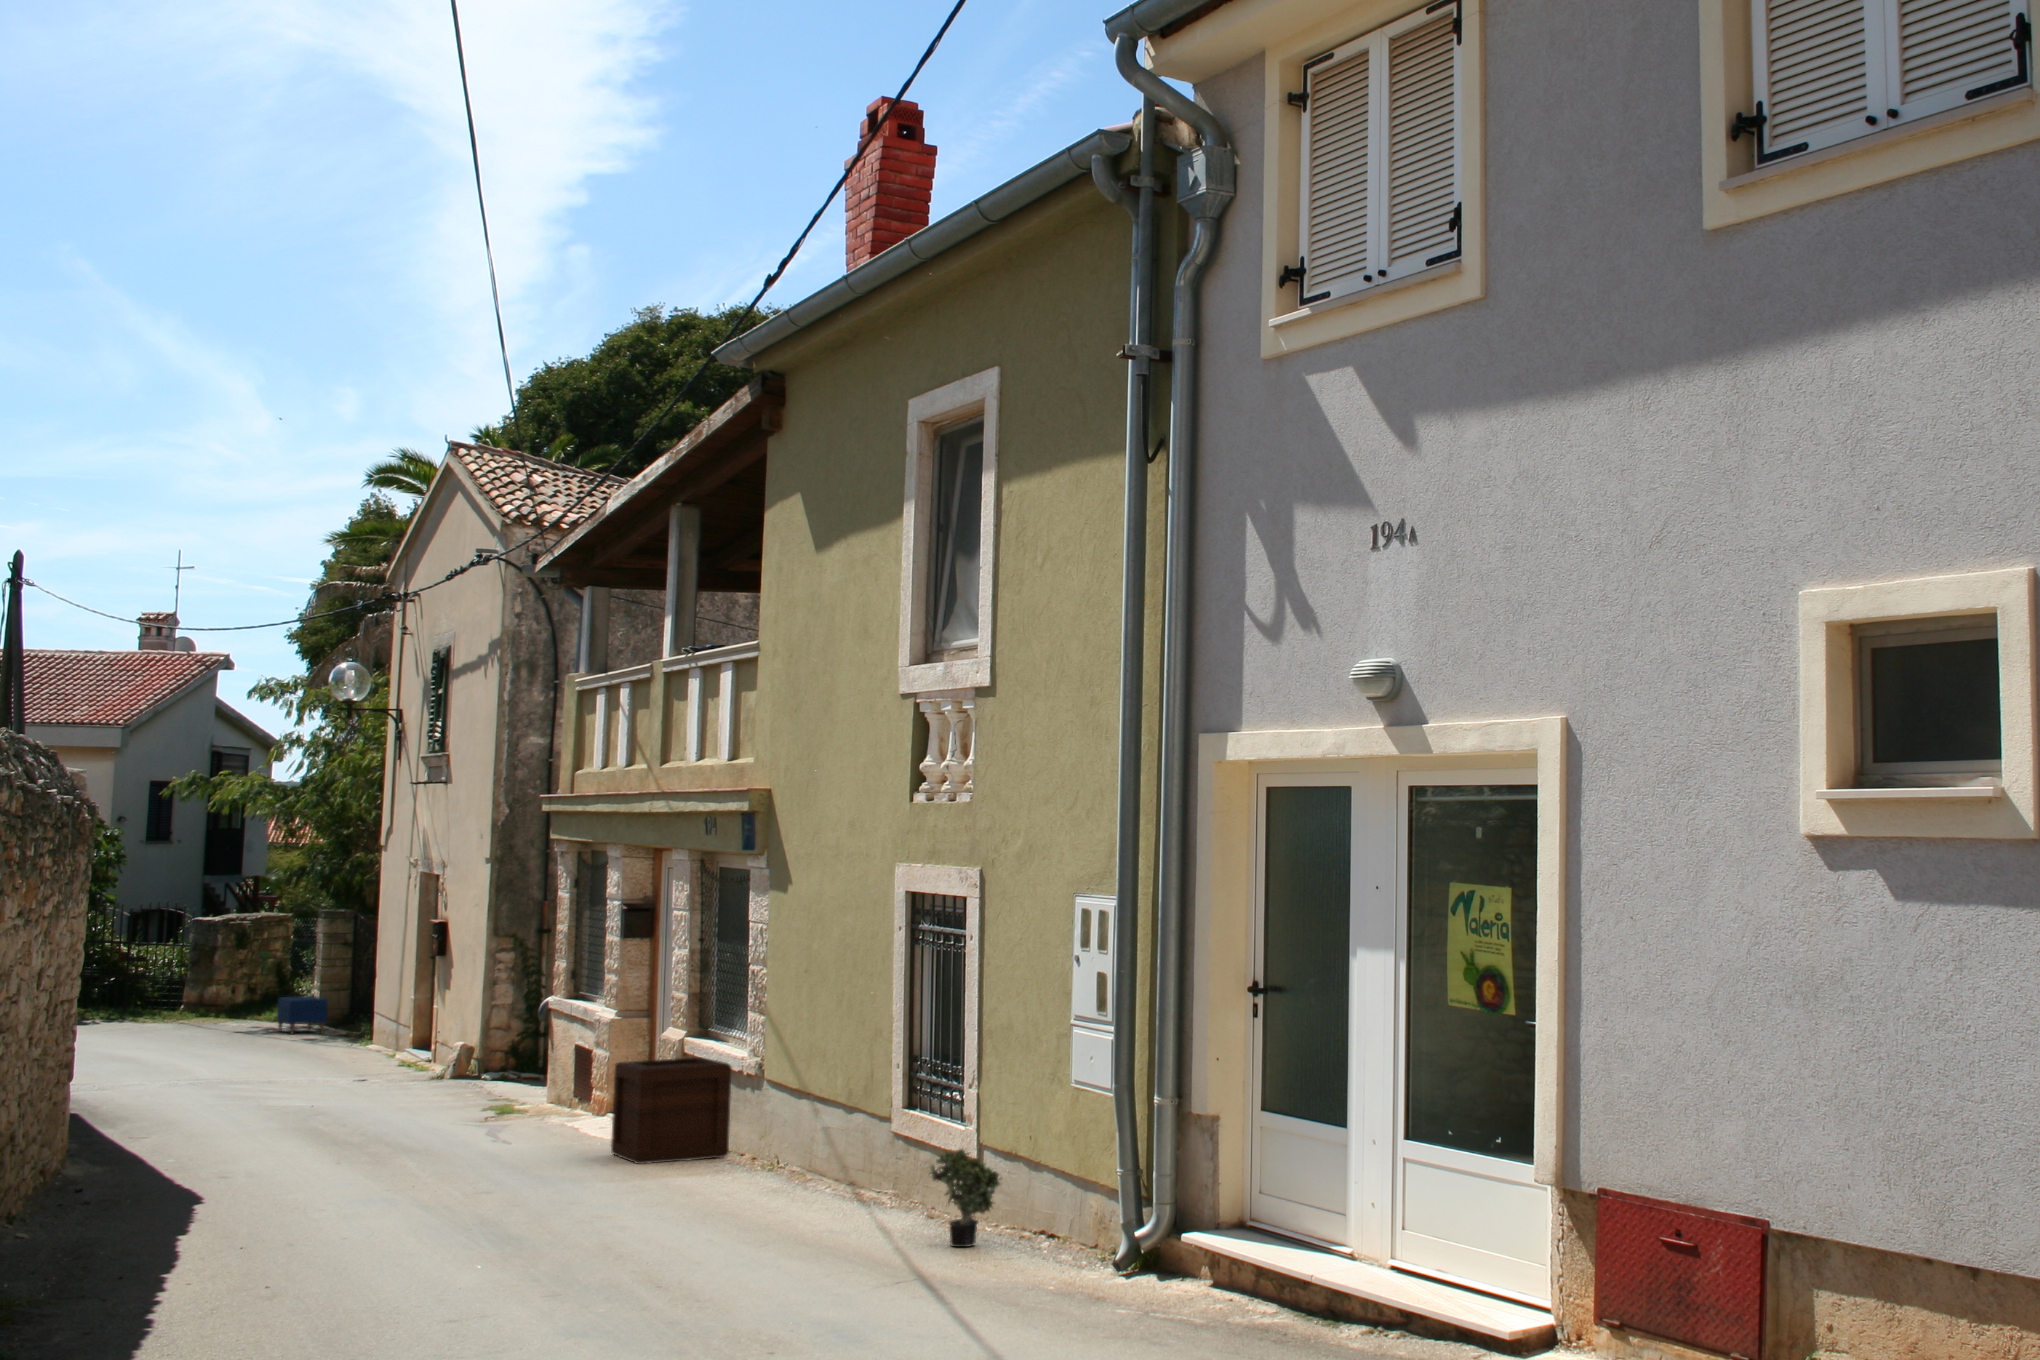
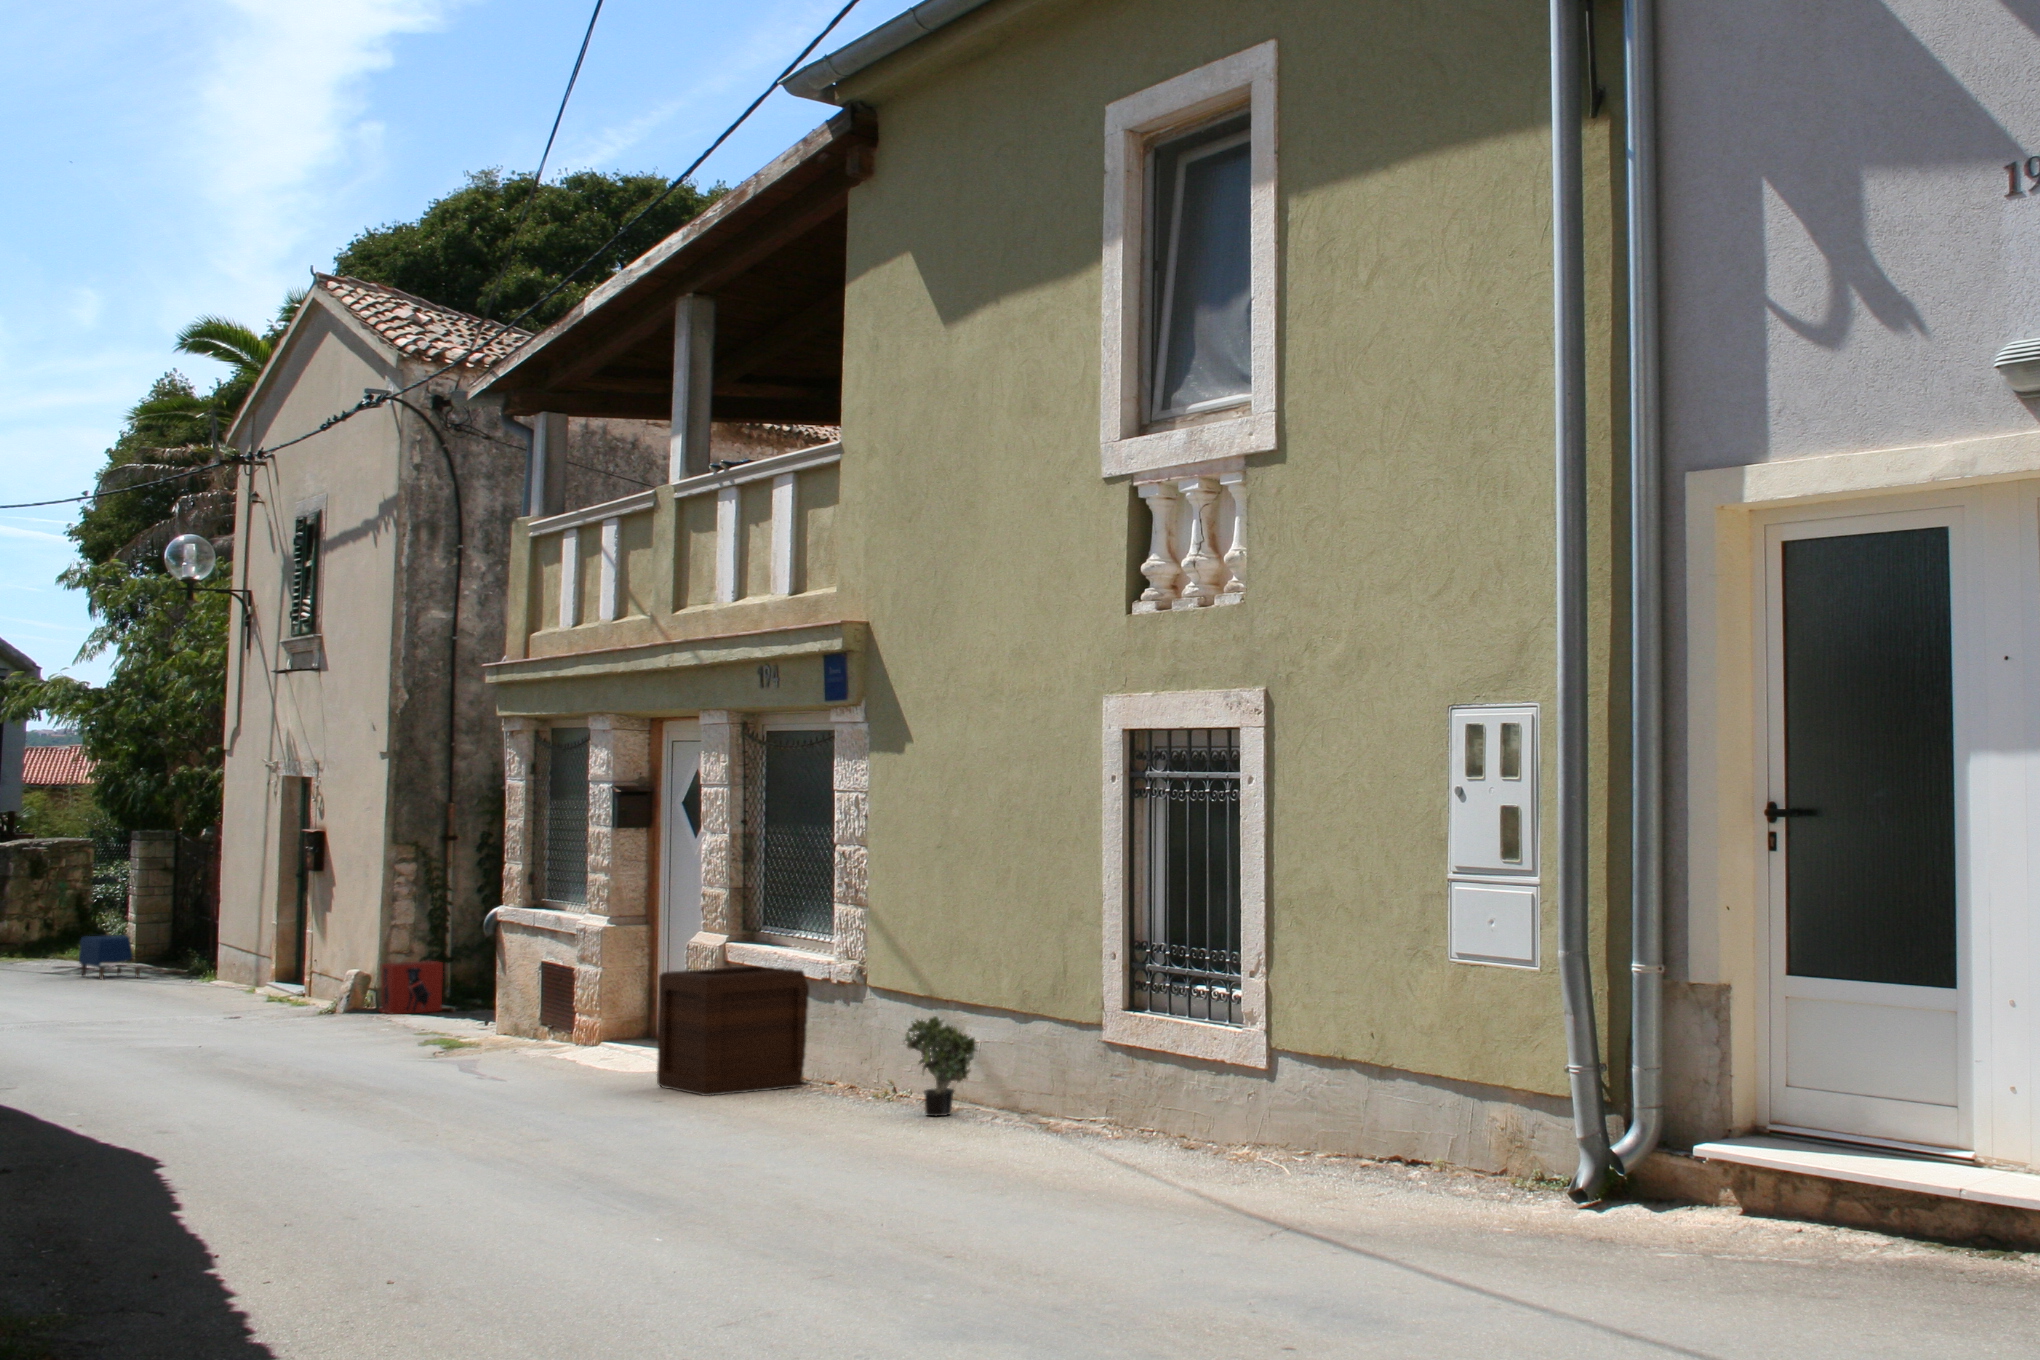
storage box: none [478,1032,529,1078] -> present [379,961,443,1014]
potted plant: present [929,1149,1000,1247] -> present [905,1016,976,1116]

